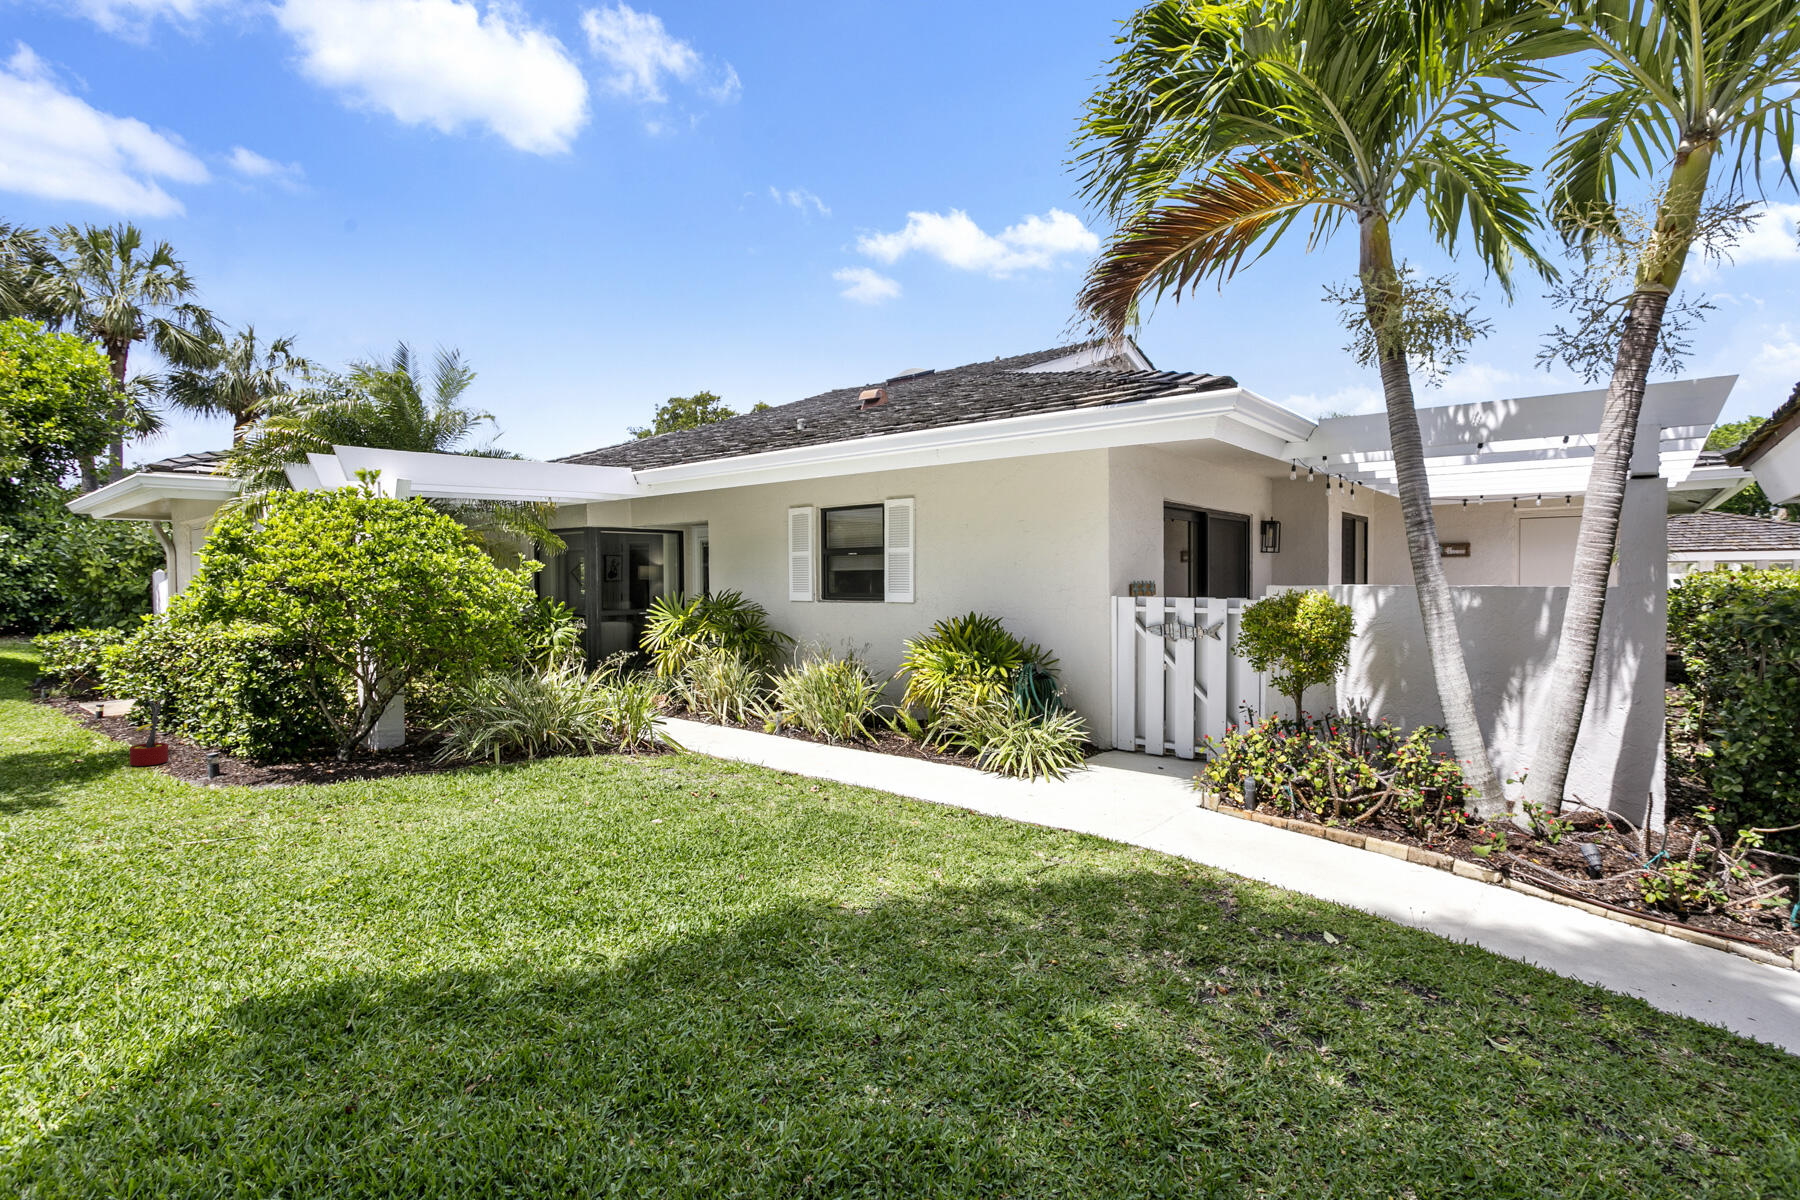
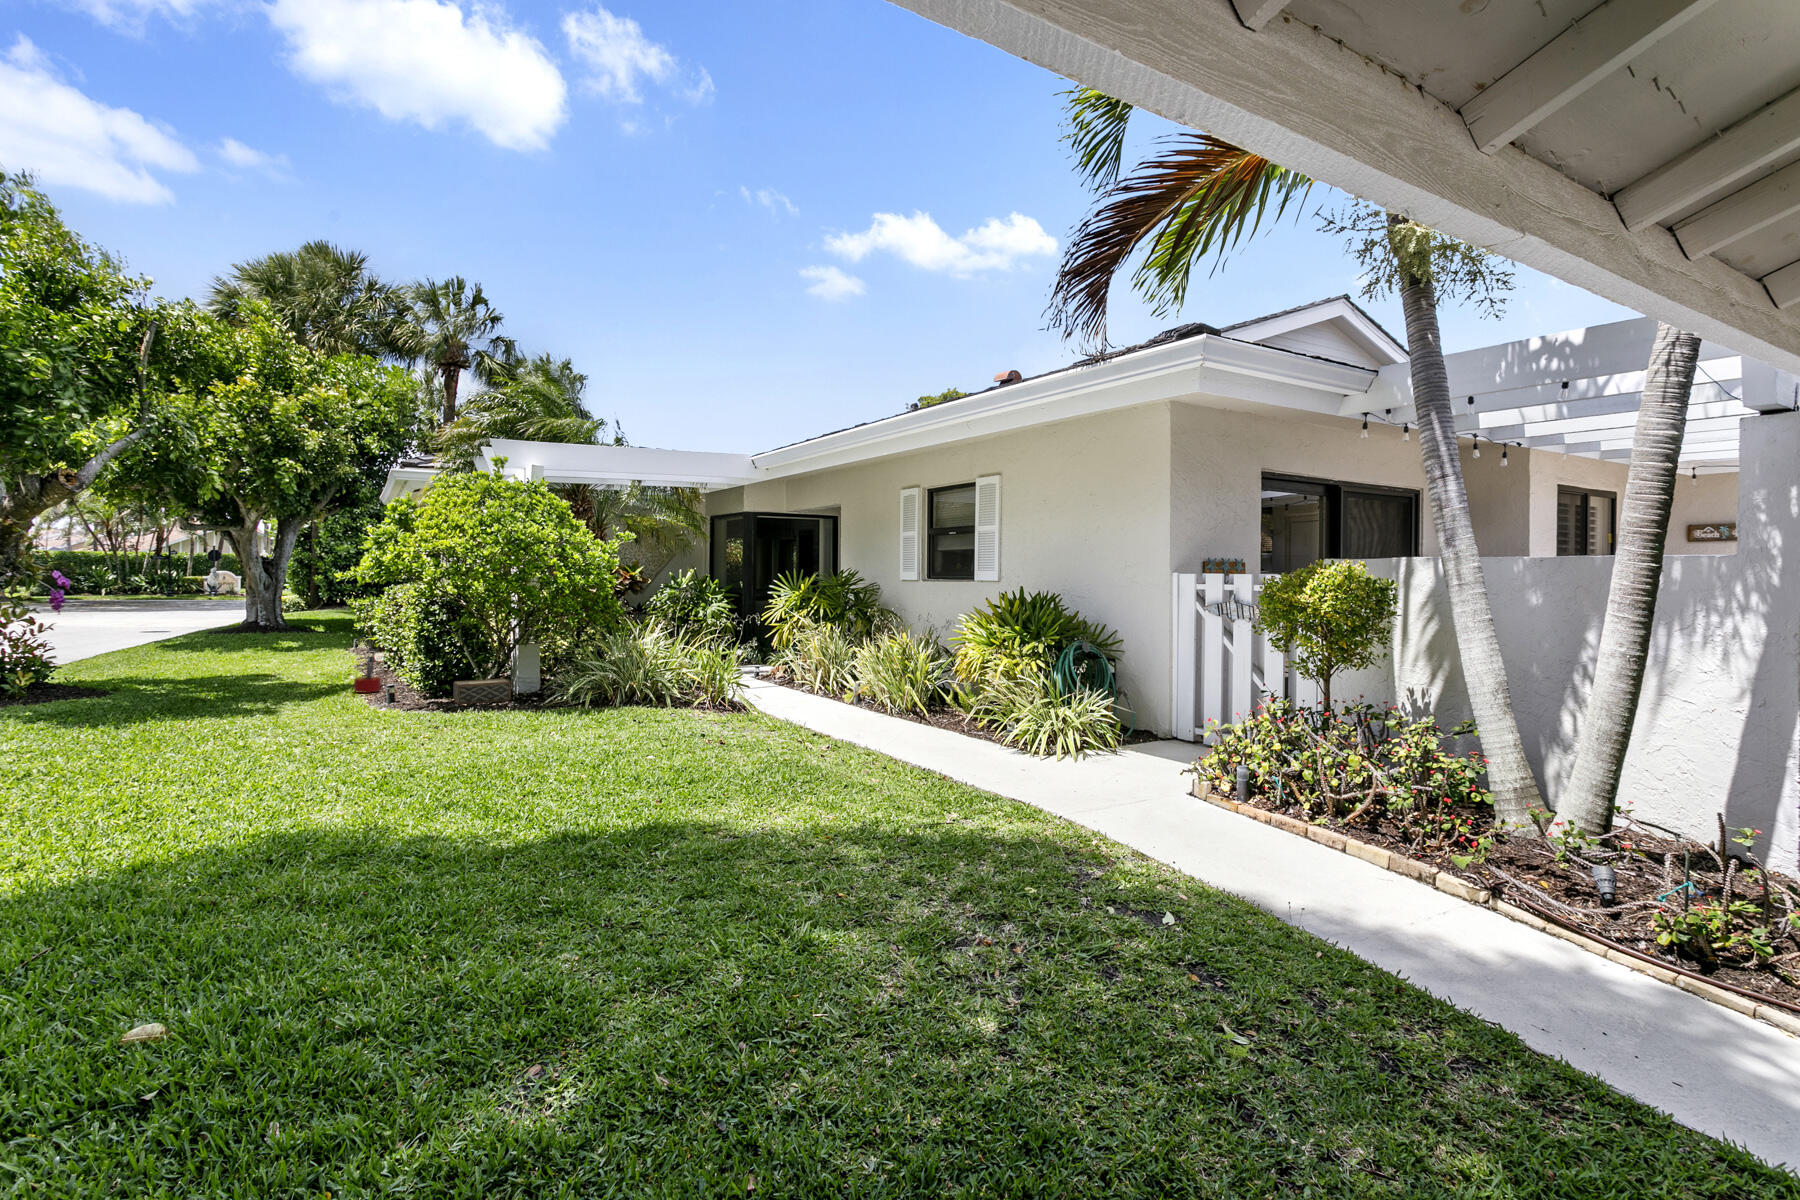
woven basket: none [293,734,372,771] -> present [453,679,511,704]

